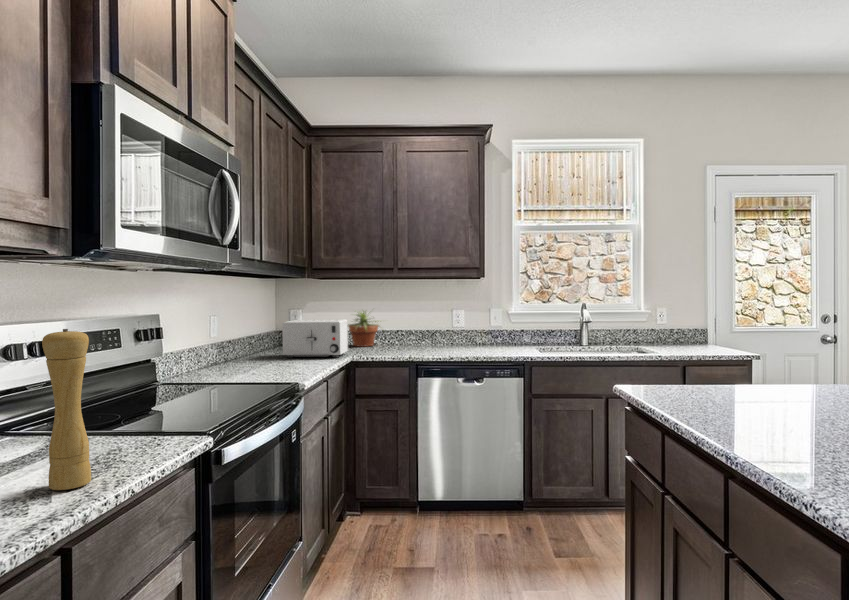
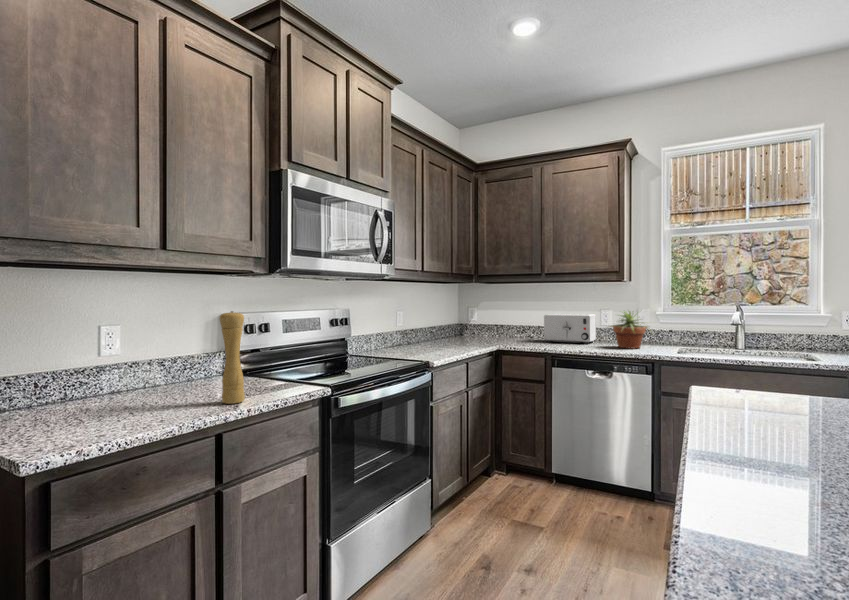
potted plant: present [348,311,380,347] -> present [610,311,651,349]
toaster: present [282,320,348,358] -> present [544,314,596,344]

